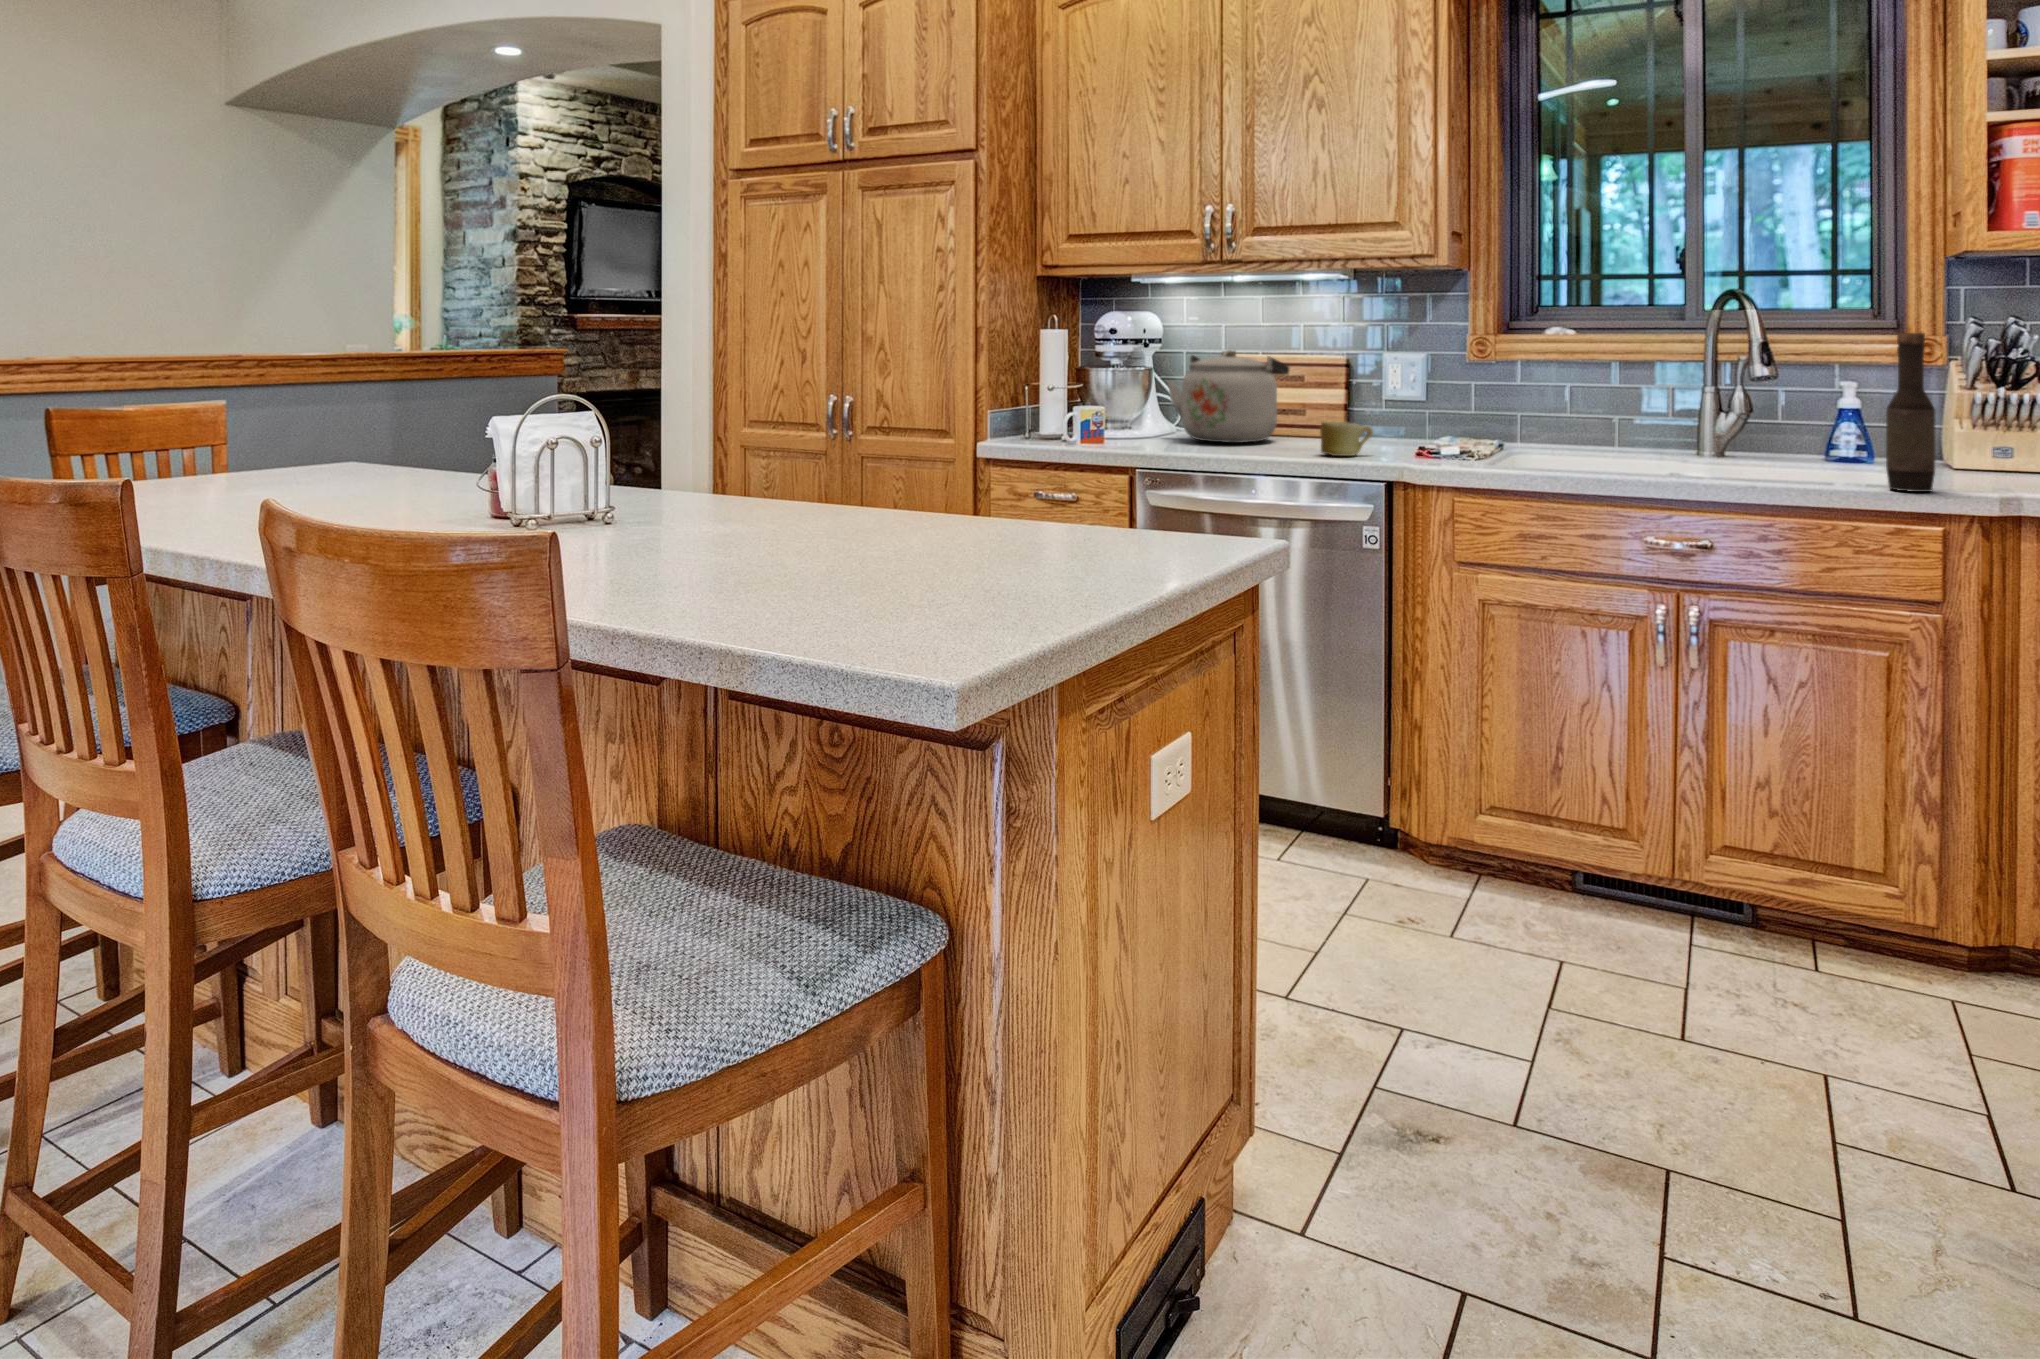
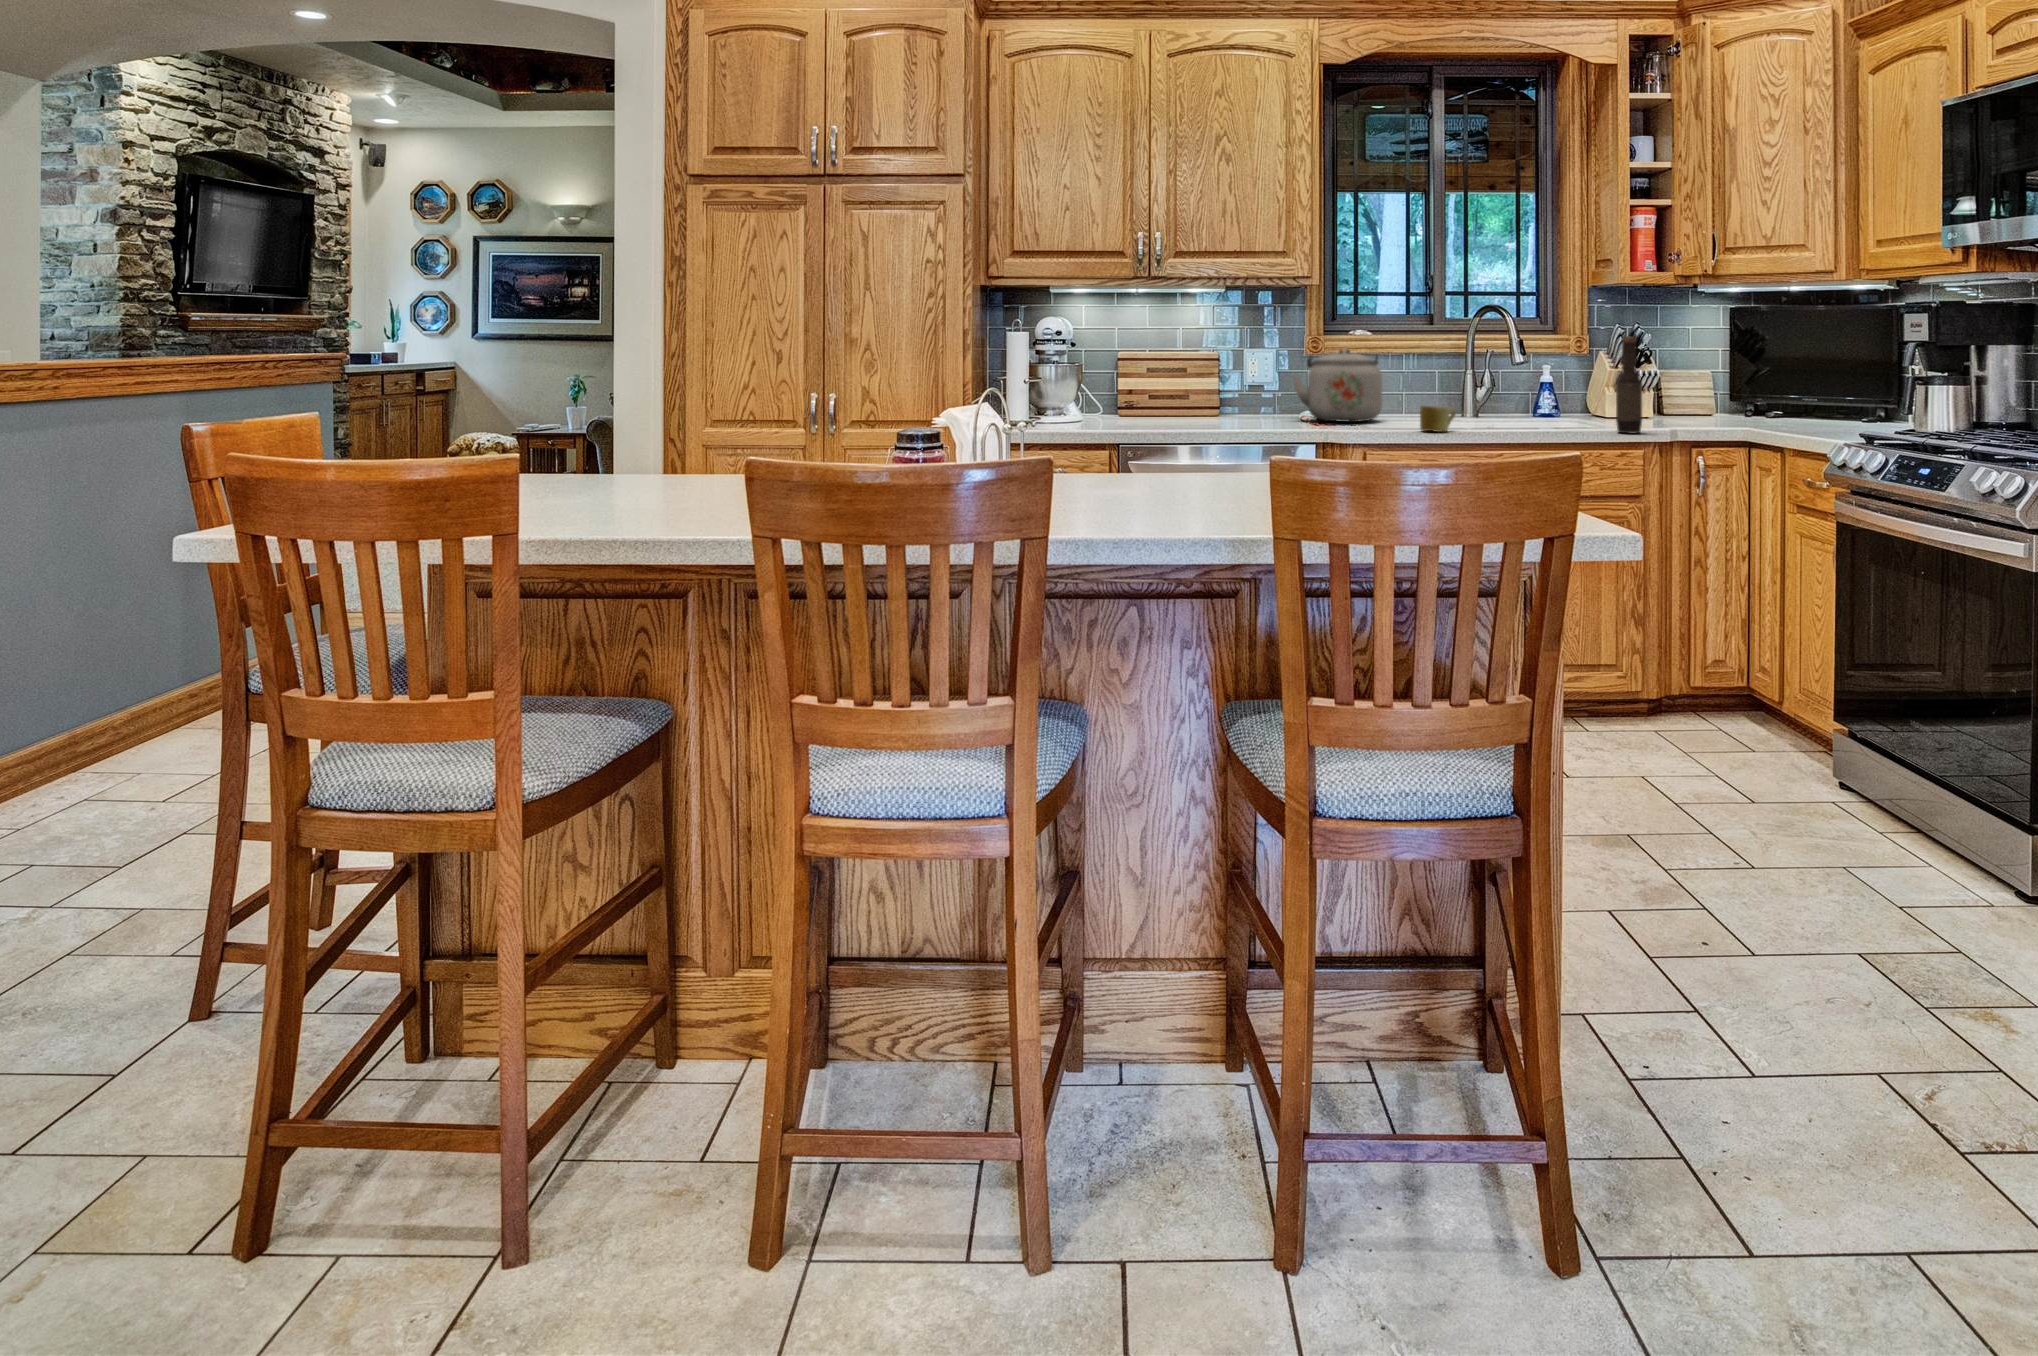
kettle: present [1168,350,1289,443] -> present [1292,349,1382,422]
mug: present [1320,421,1373,456] -> present [1420,406,1456,432]

